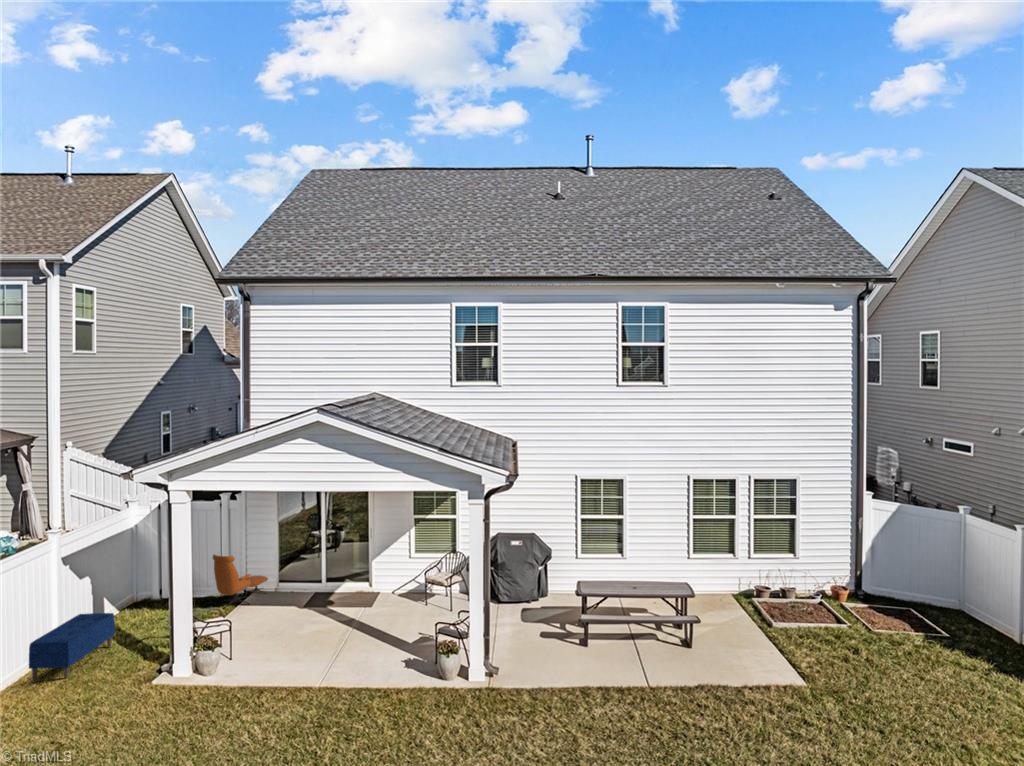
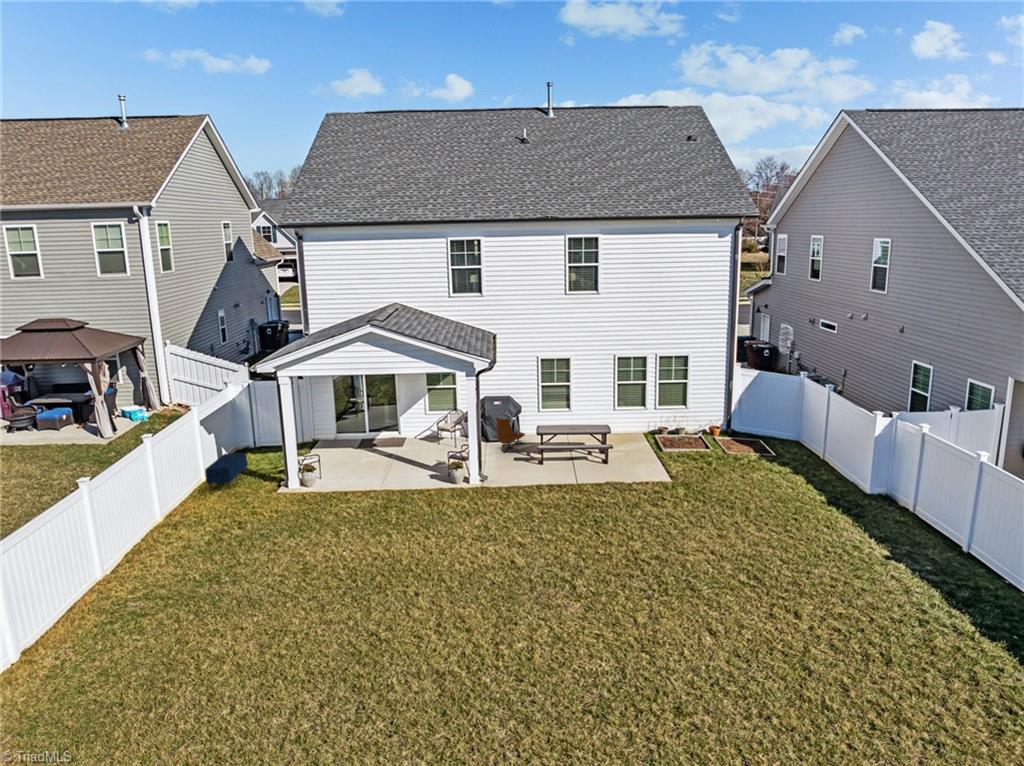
lounge chair: present [213,555,268,609] -> present [496,418,525,452]

